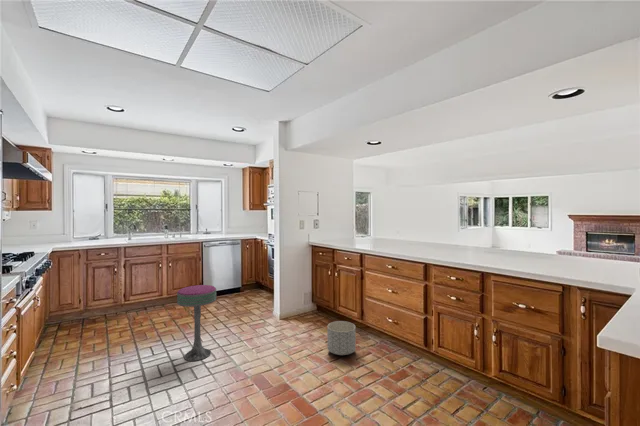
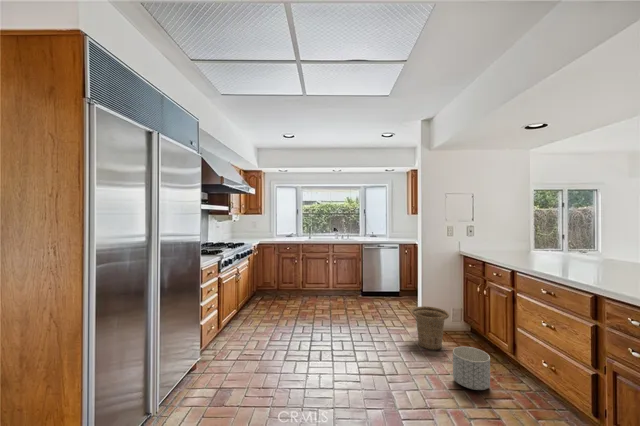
bar stool: present [177,285,216,361] -> none [315,281,347,347]
basket: none [278,295,311,335] -> present [411,306,449,350]

